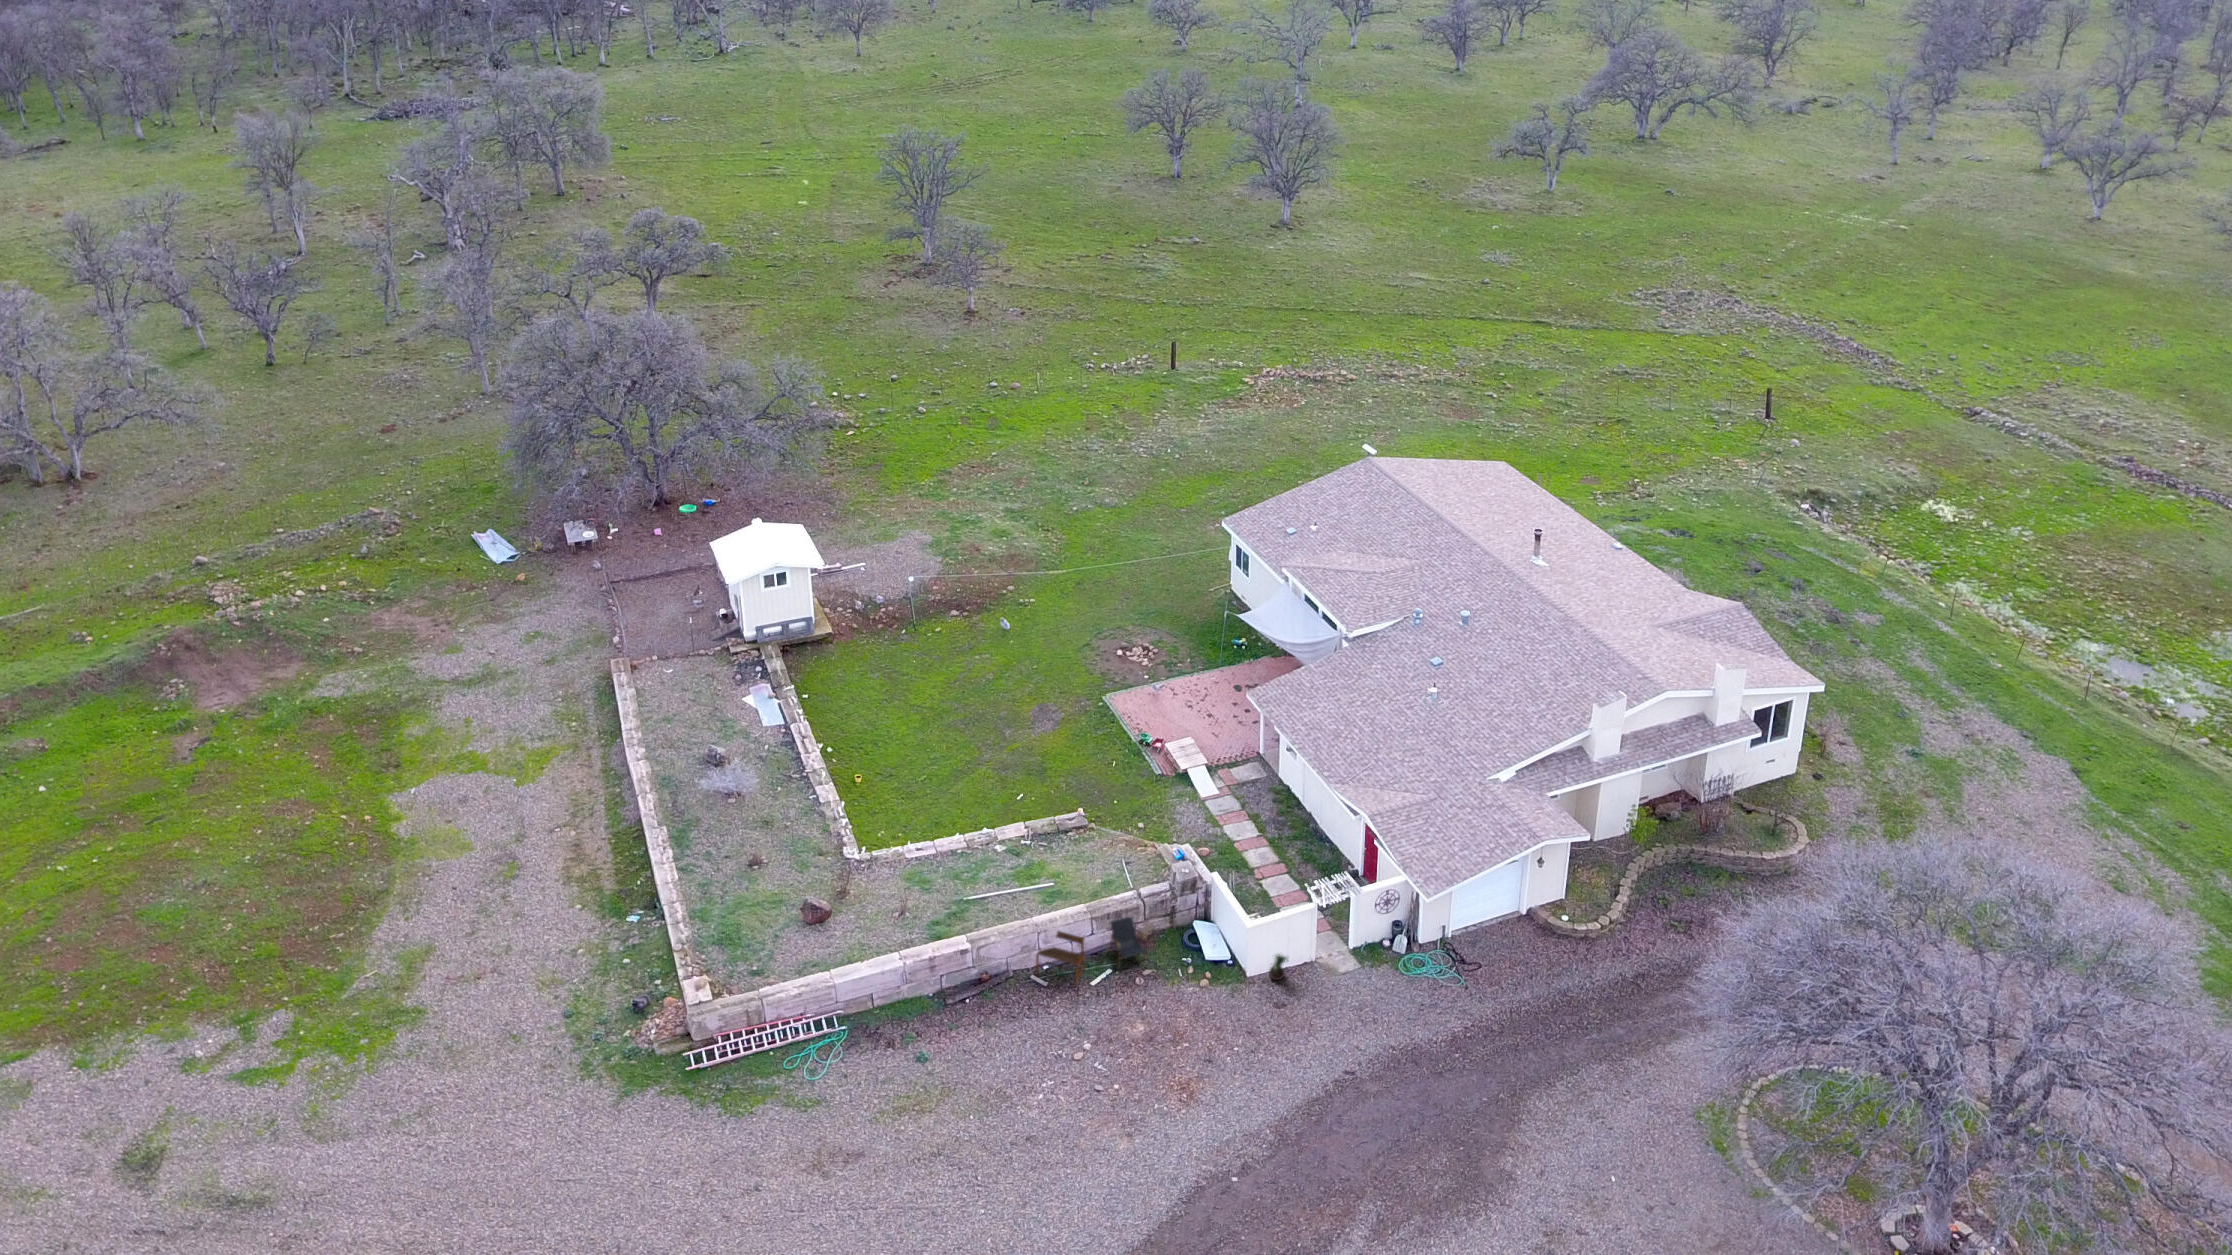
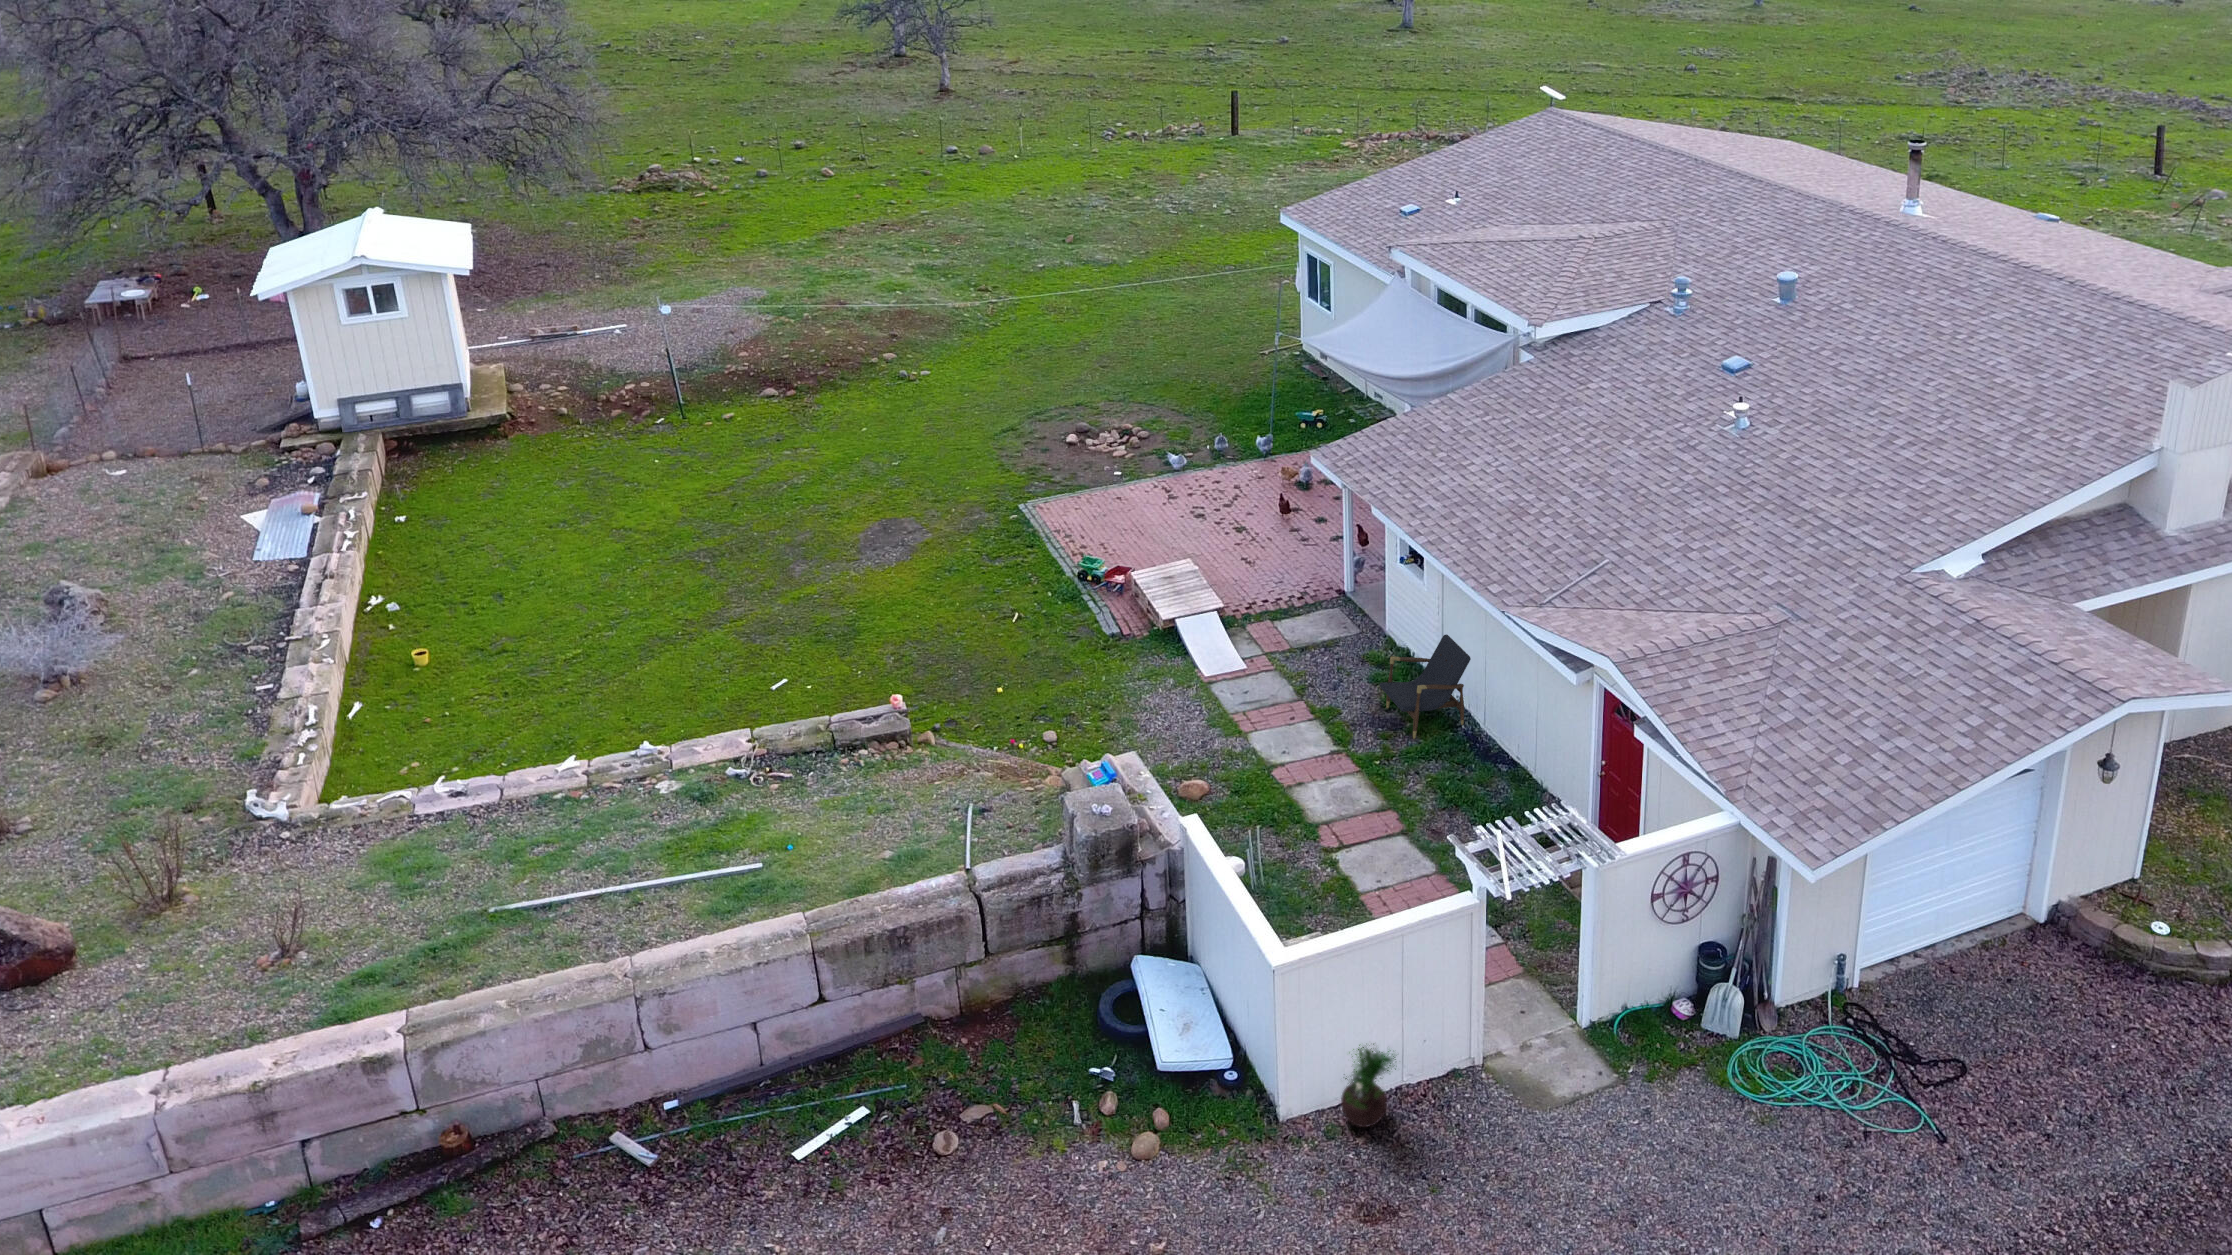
lounge chair: present [1110,917,1147,963] -> present [1379,634,1471,739]
bench: present [1035,931,1086,986] -> none [635,981,795,1163]

